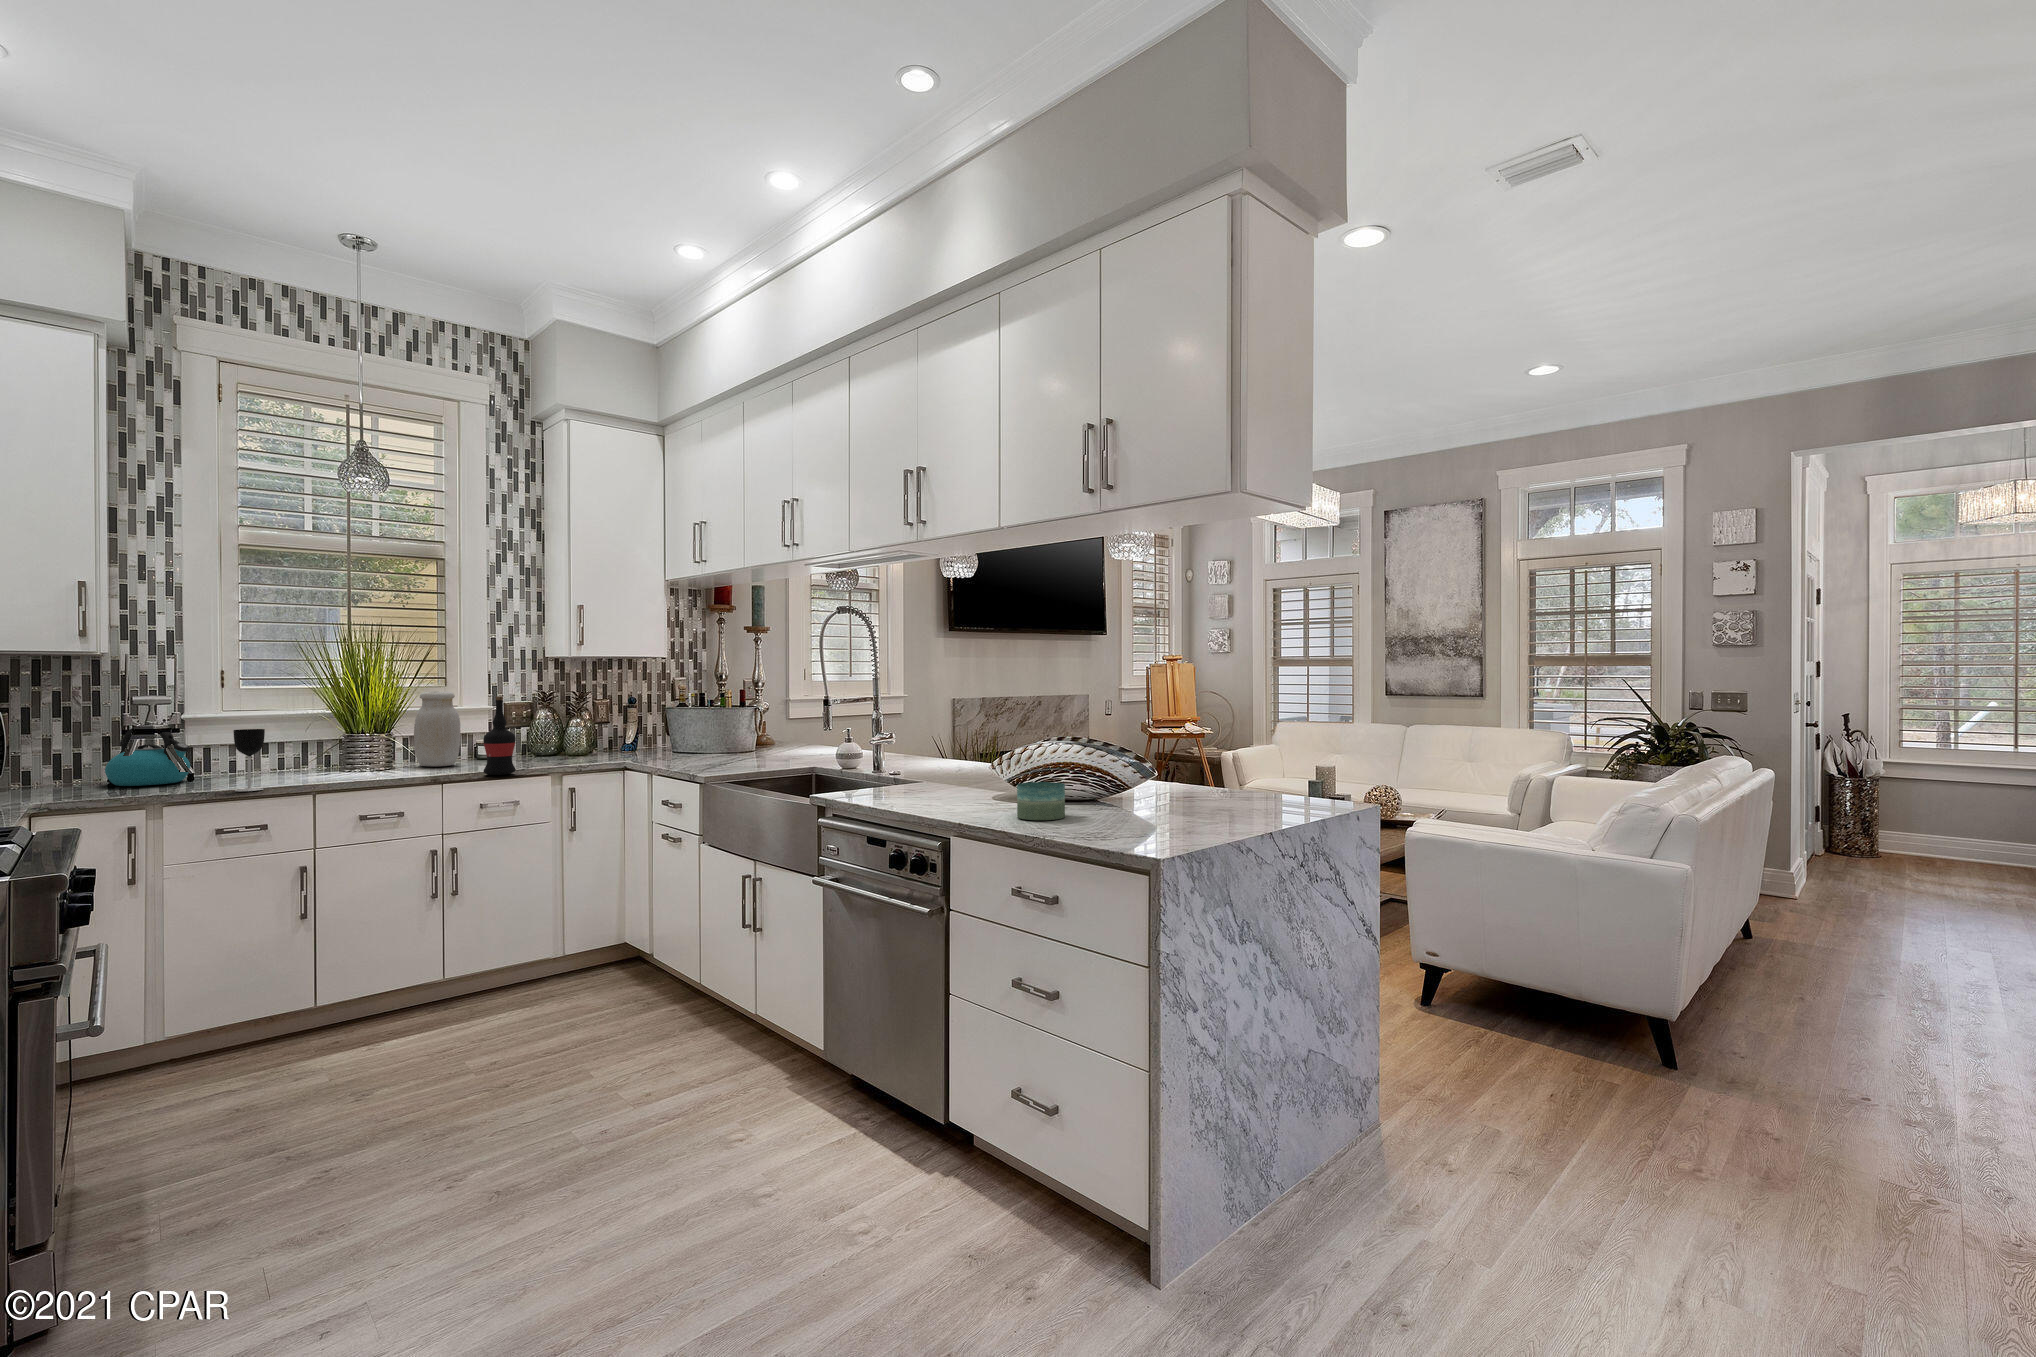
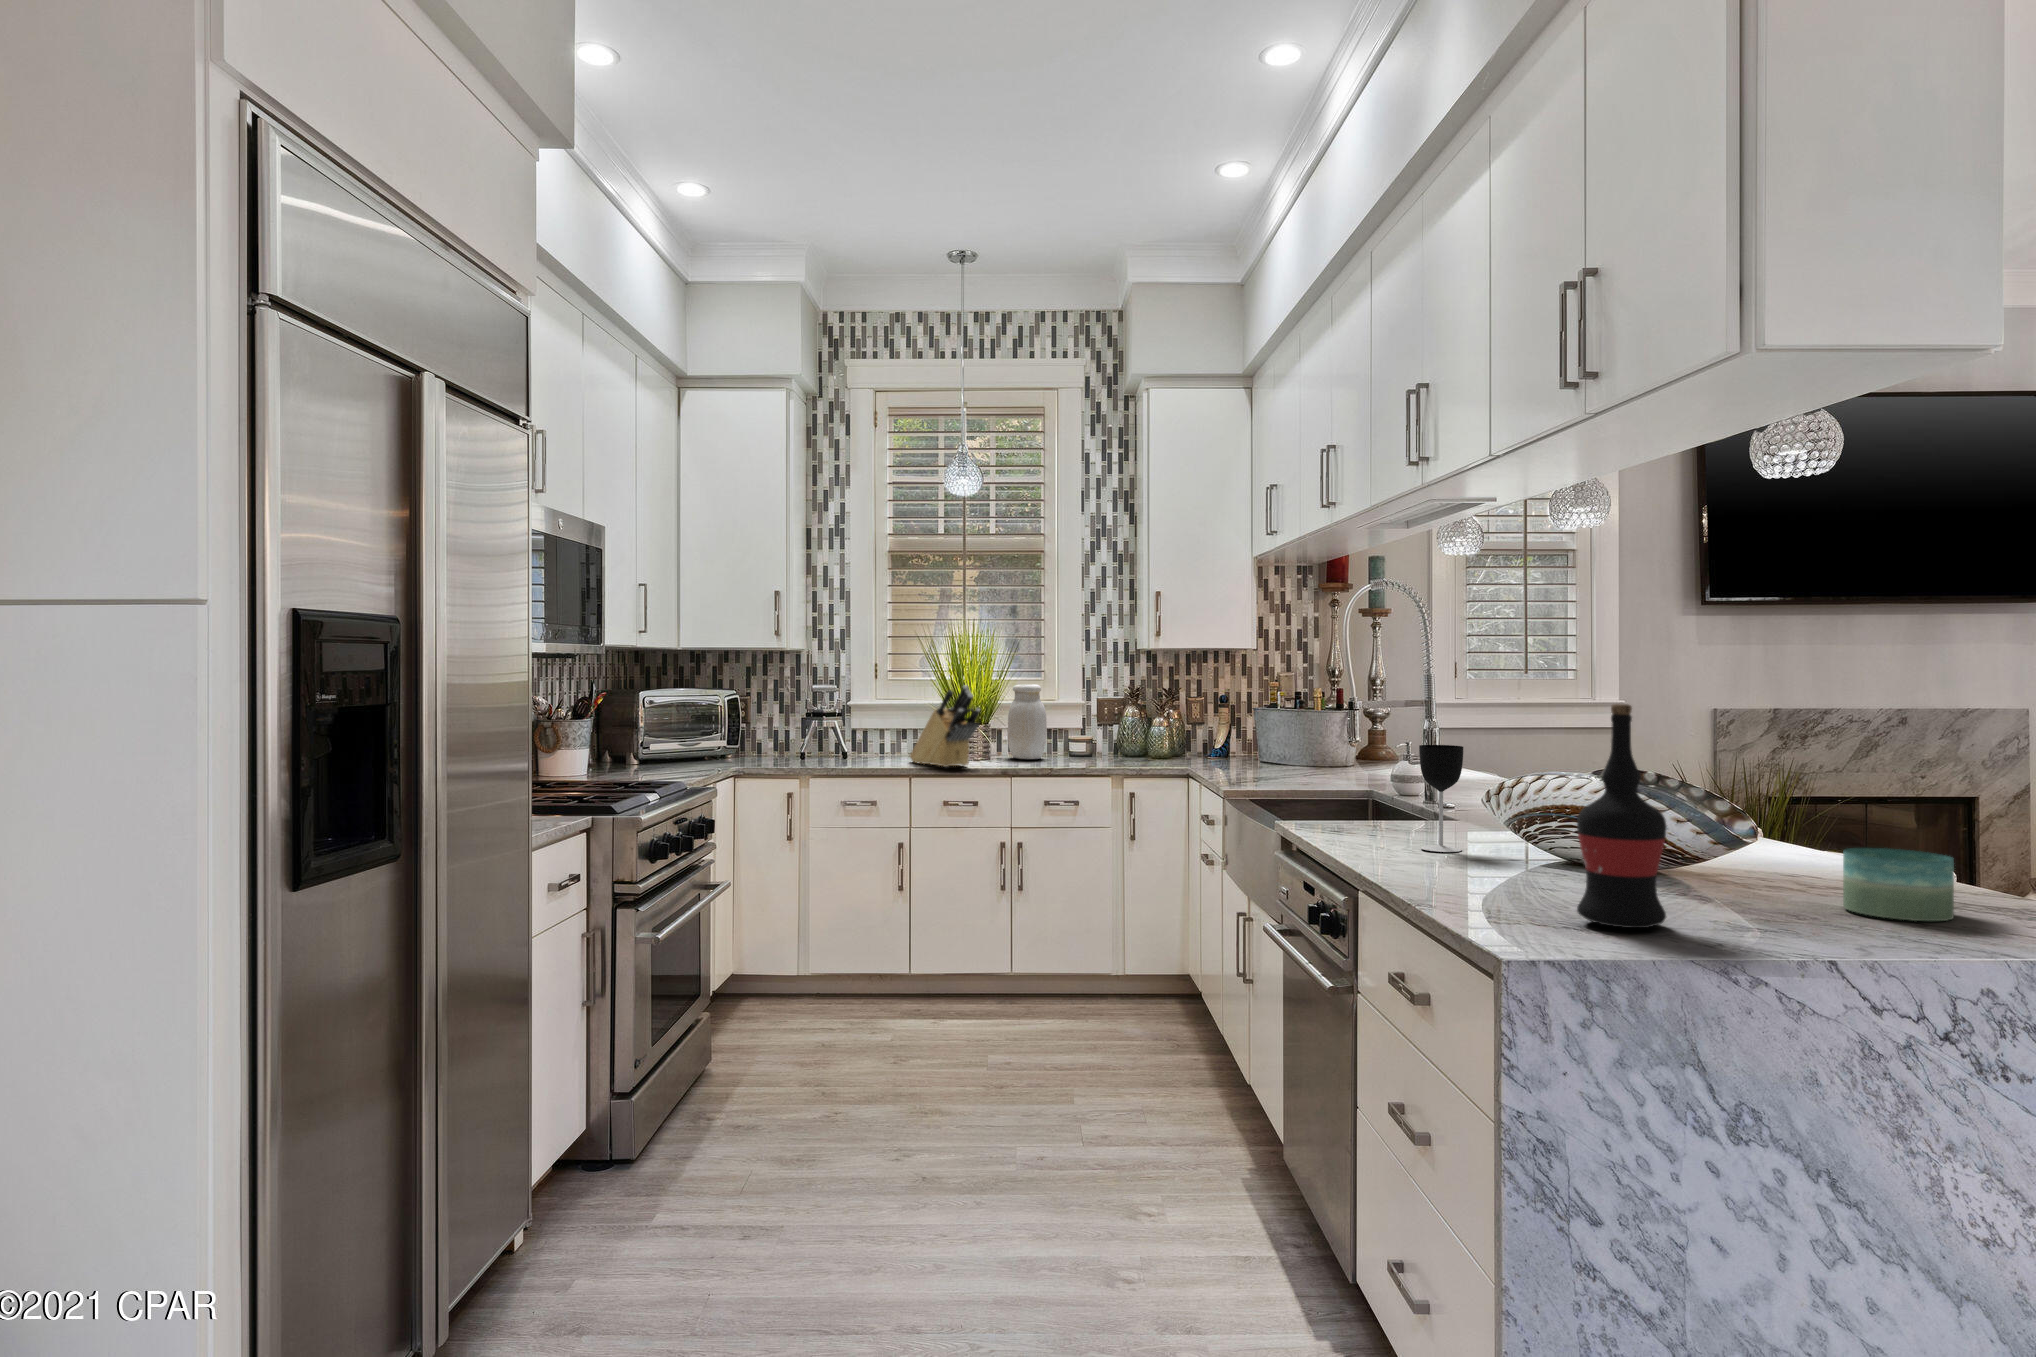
knife block: none [294,693,402,780] -> present [910,685,980,767]
wine bottle: present [483,696,516,775] -> present [1577,704,1667,928]
kettle: present [105,728,190,786] -> none [792,709,845,760]
wine glass: present [233,729,265,791] -> present [1419,745,1463,852]
candle: present [1017,782,1065,820] -> present [1843,848,1954,921]

